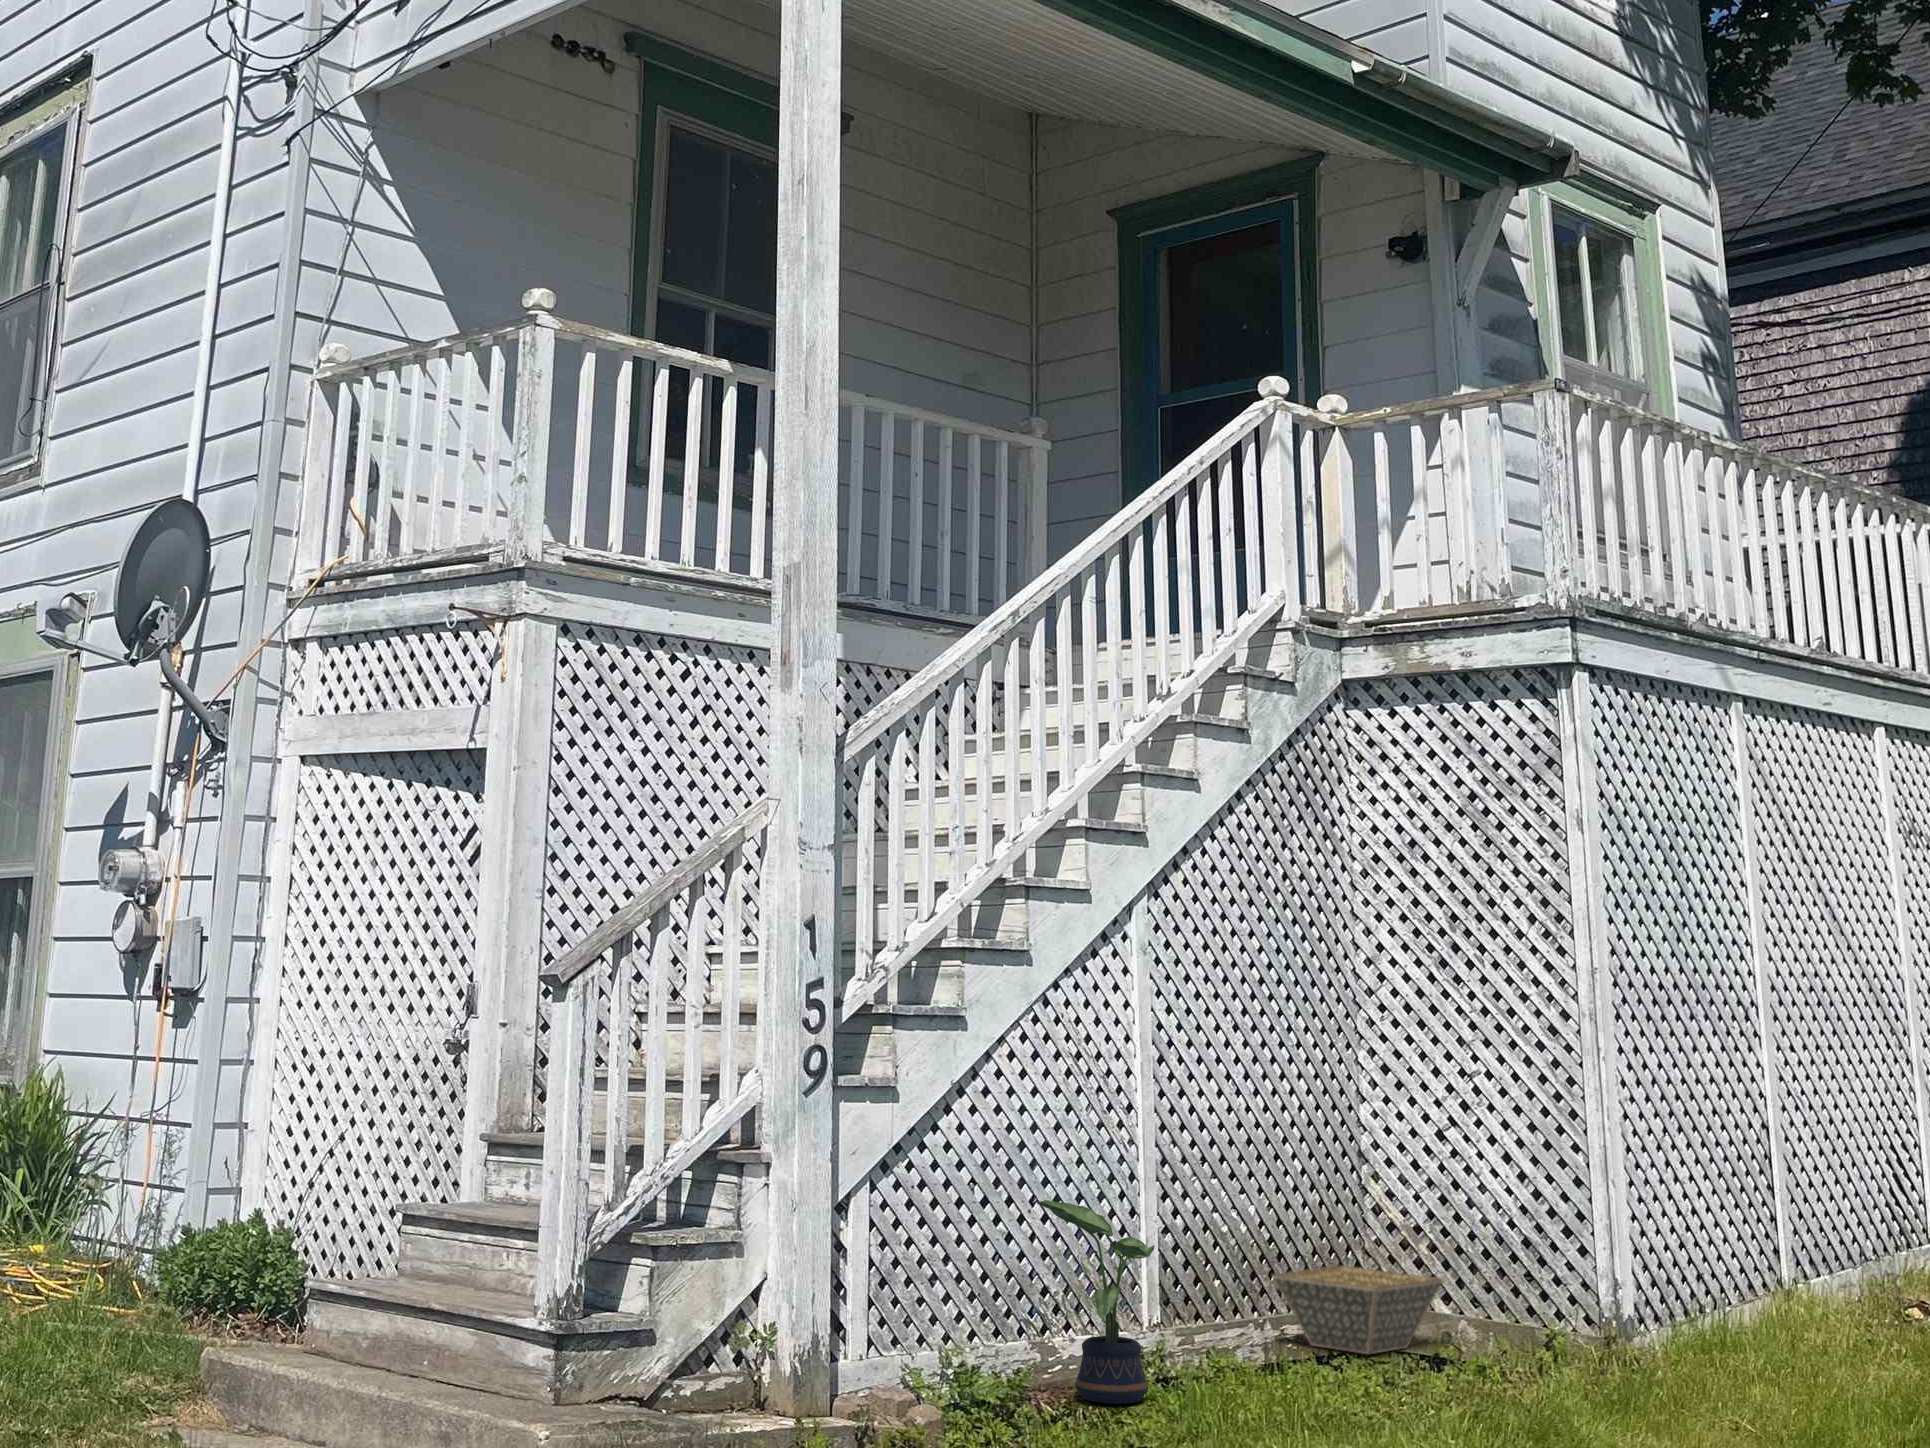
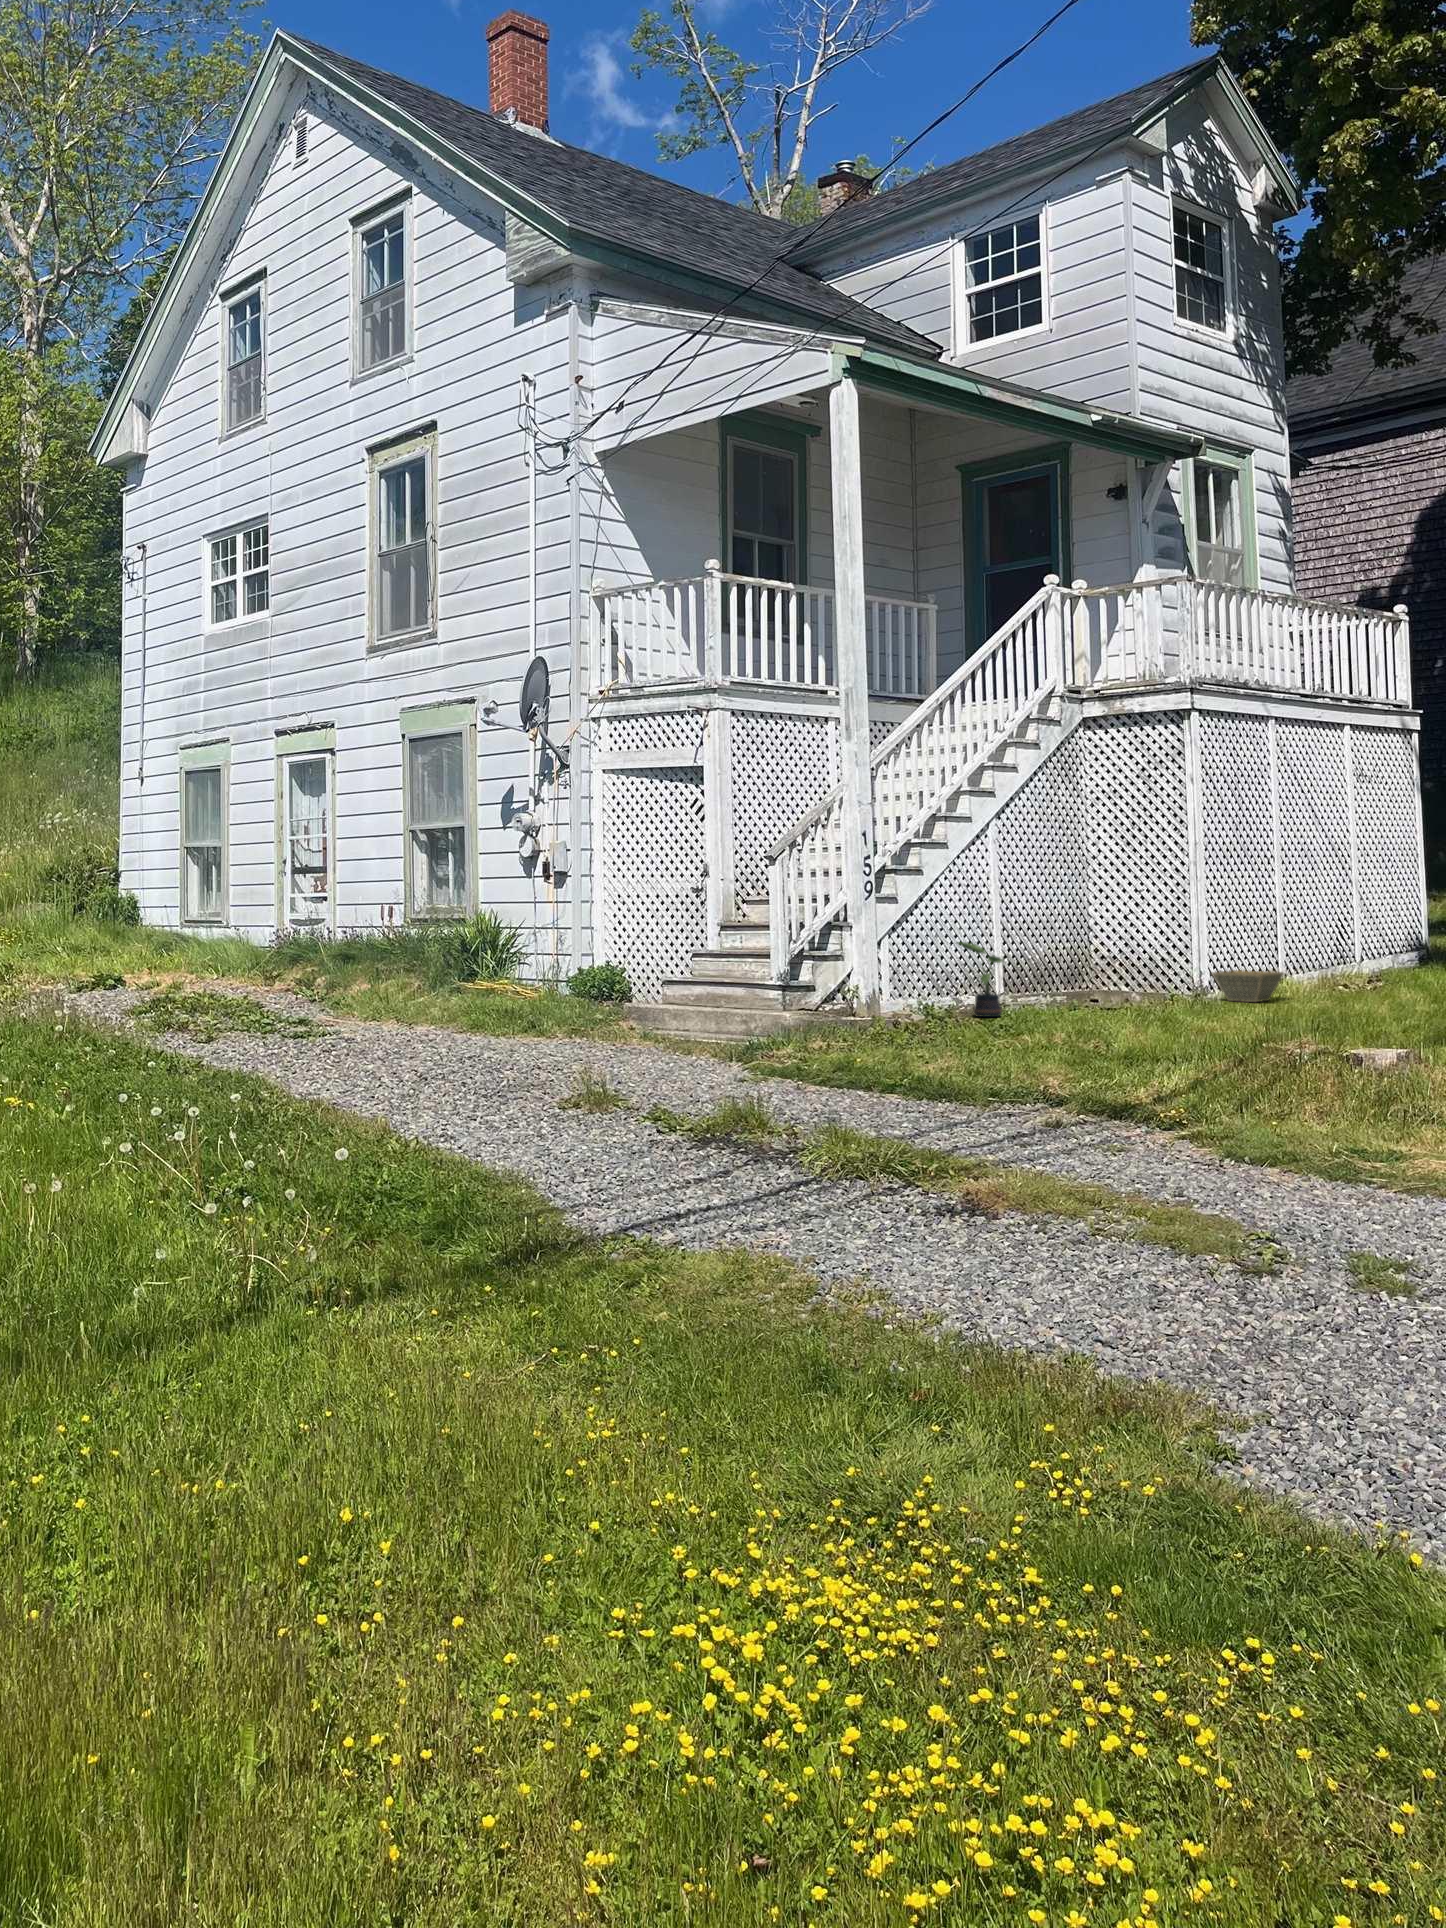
basket: present [1272,1265,1442,1354] -> present [1212,970,1284,1002]

